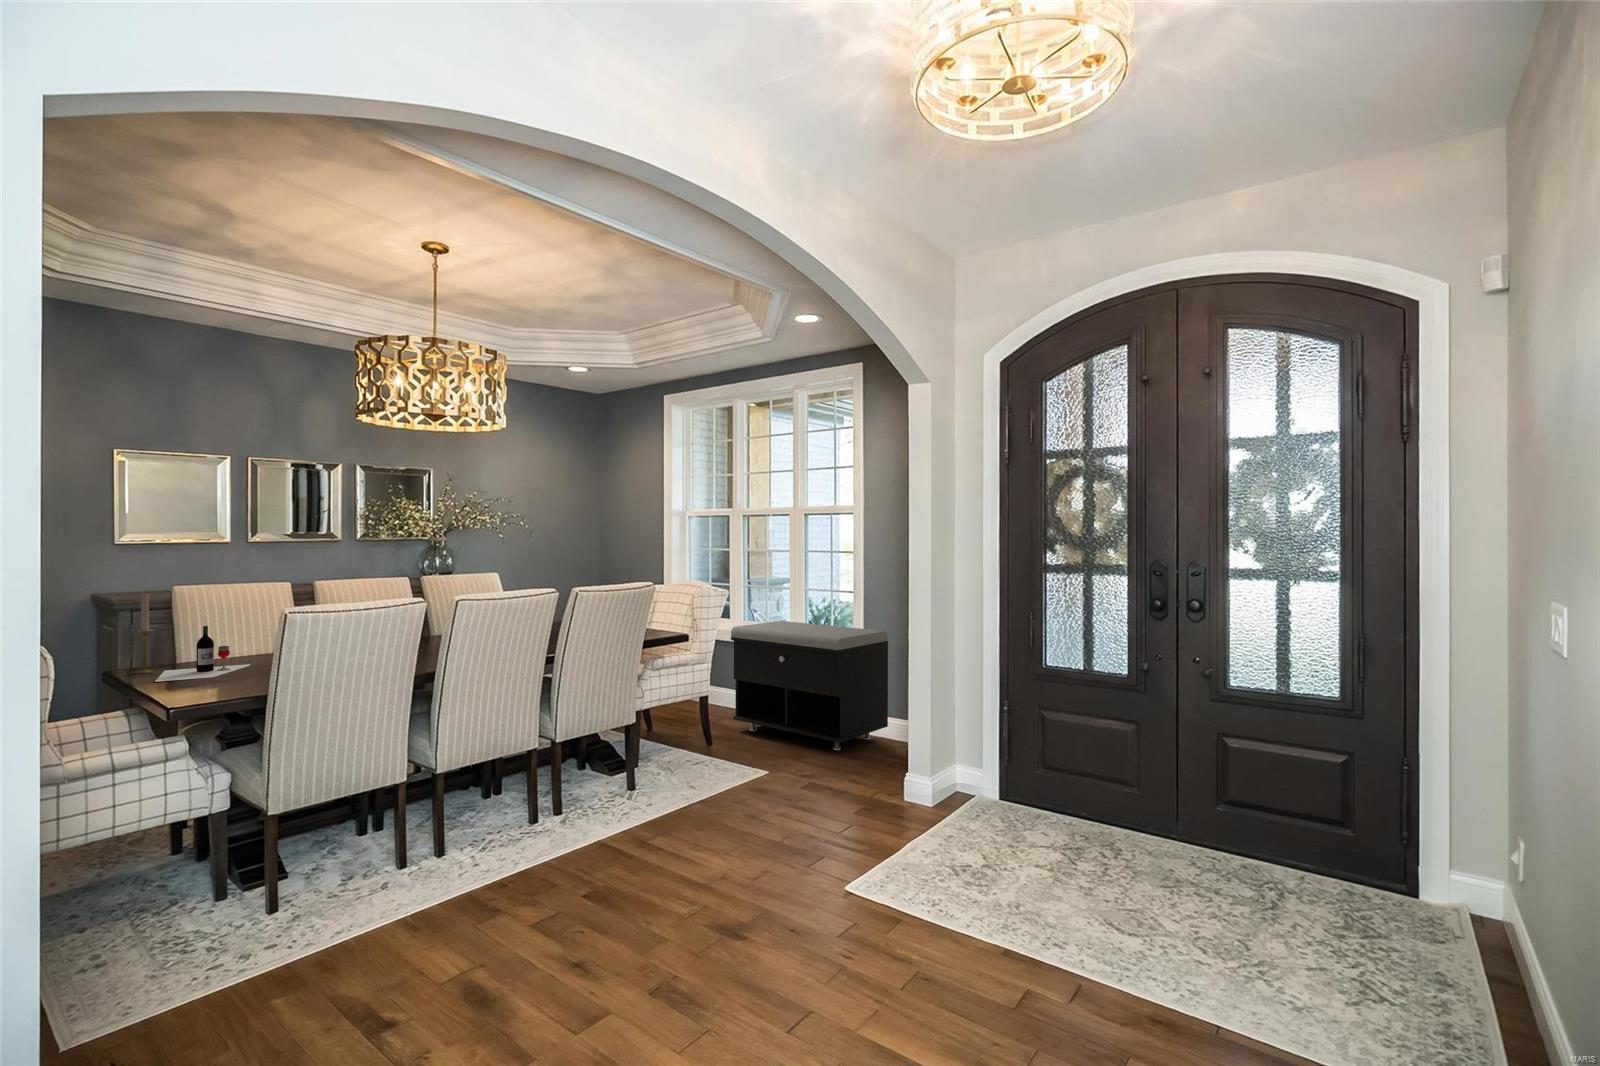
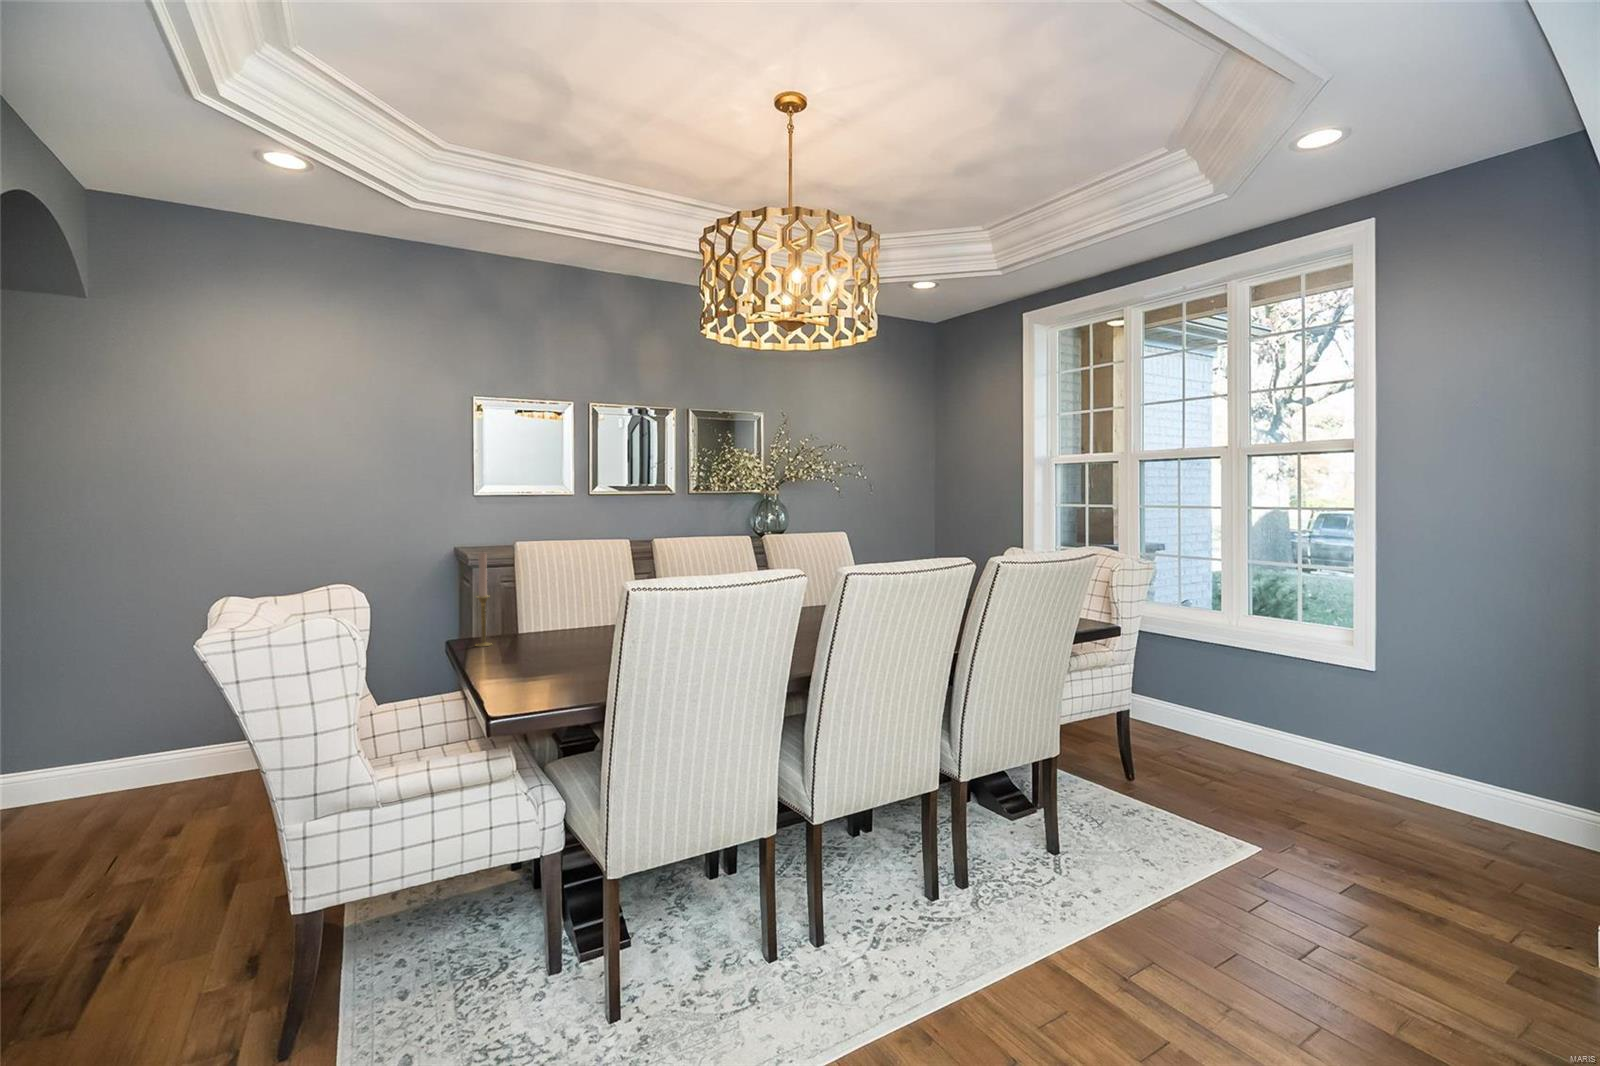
storage bench: present [731,621,888,750] -> none [1146,609,1421,814]
wine bottle: present [155,626,250,682] -> none [489,594,588,662]

